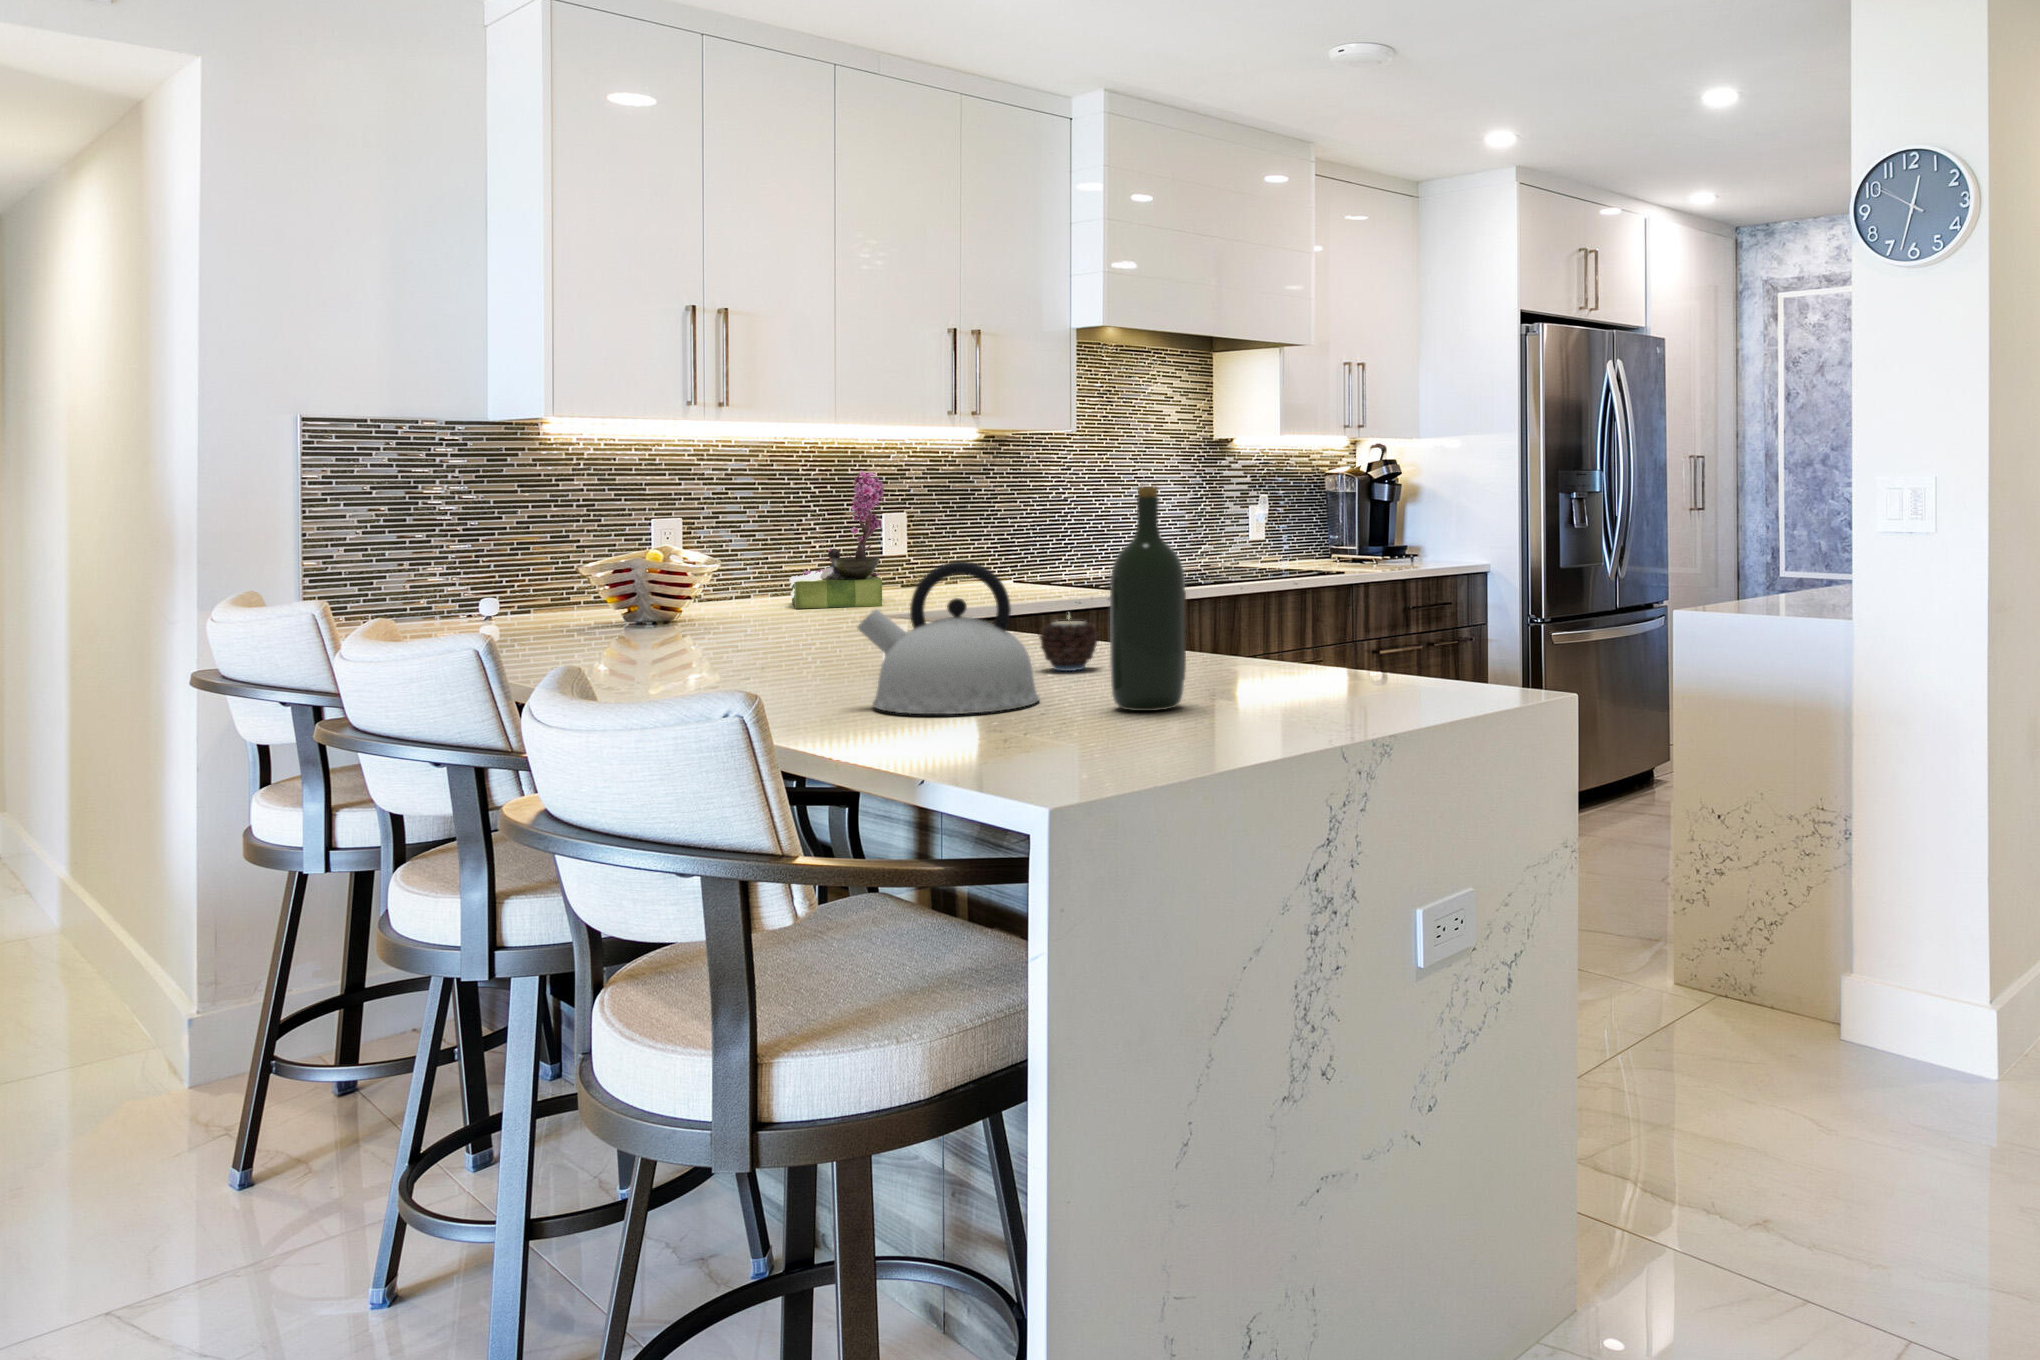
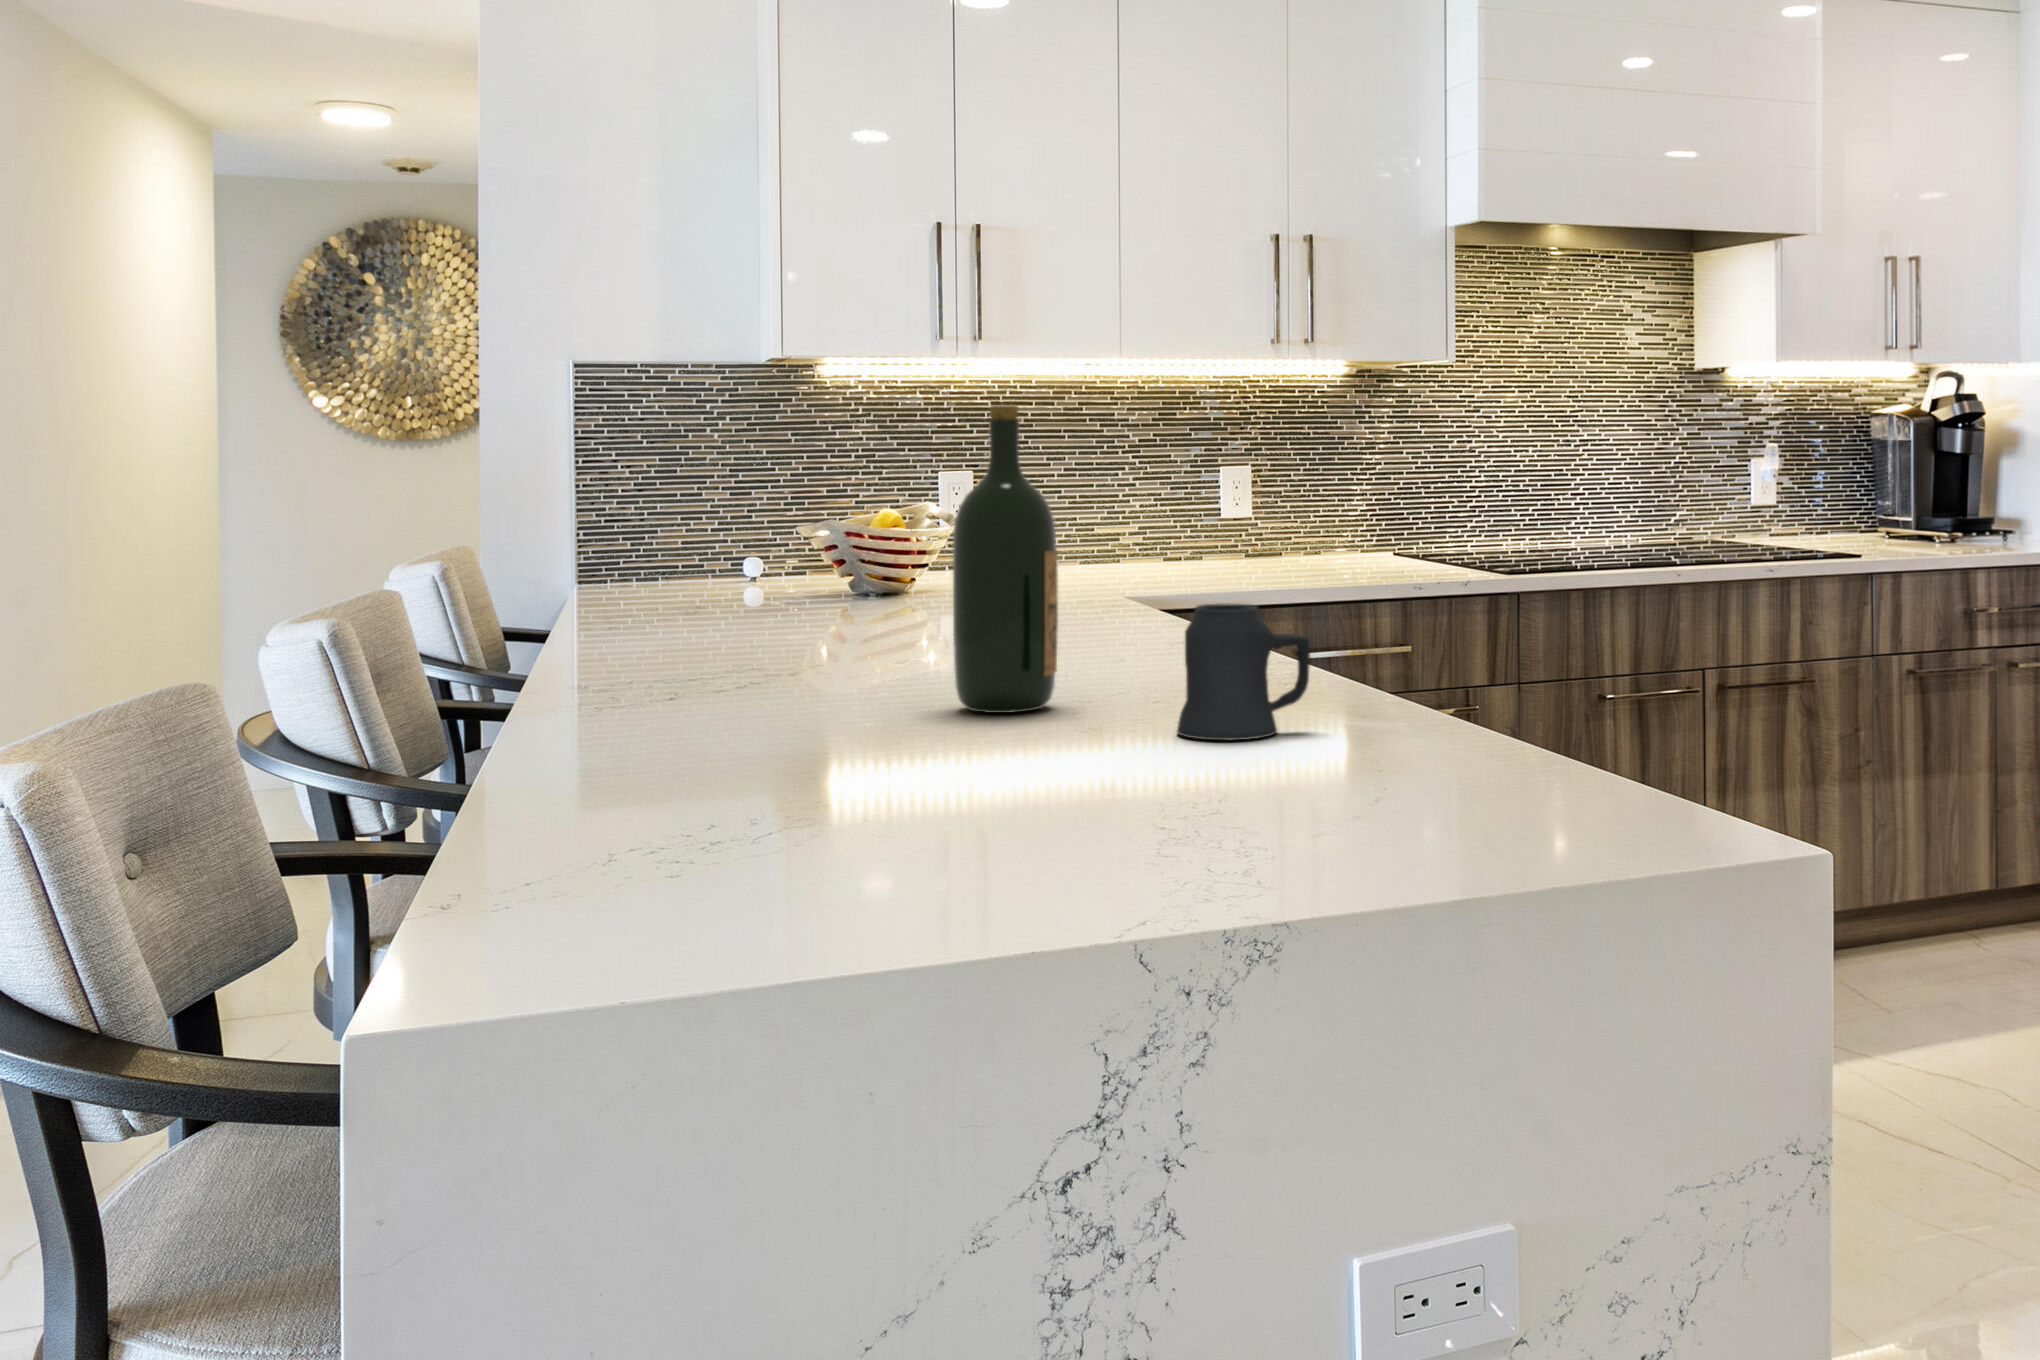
flower arrangement: present [789,471,891,609] -> none [1073,409,1196,572]
kettle: present [858,561,1039,714] -> none [726,505,939,699]
candle: present [1039,620,1098,671] -> none [1054,579,1135,656]
mug: none [1316,623,1398,715] -> present [1176,603,1310,740]

